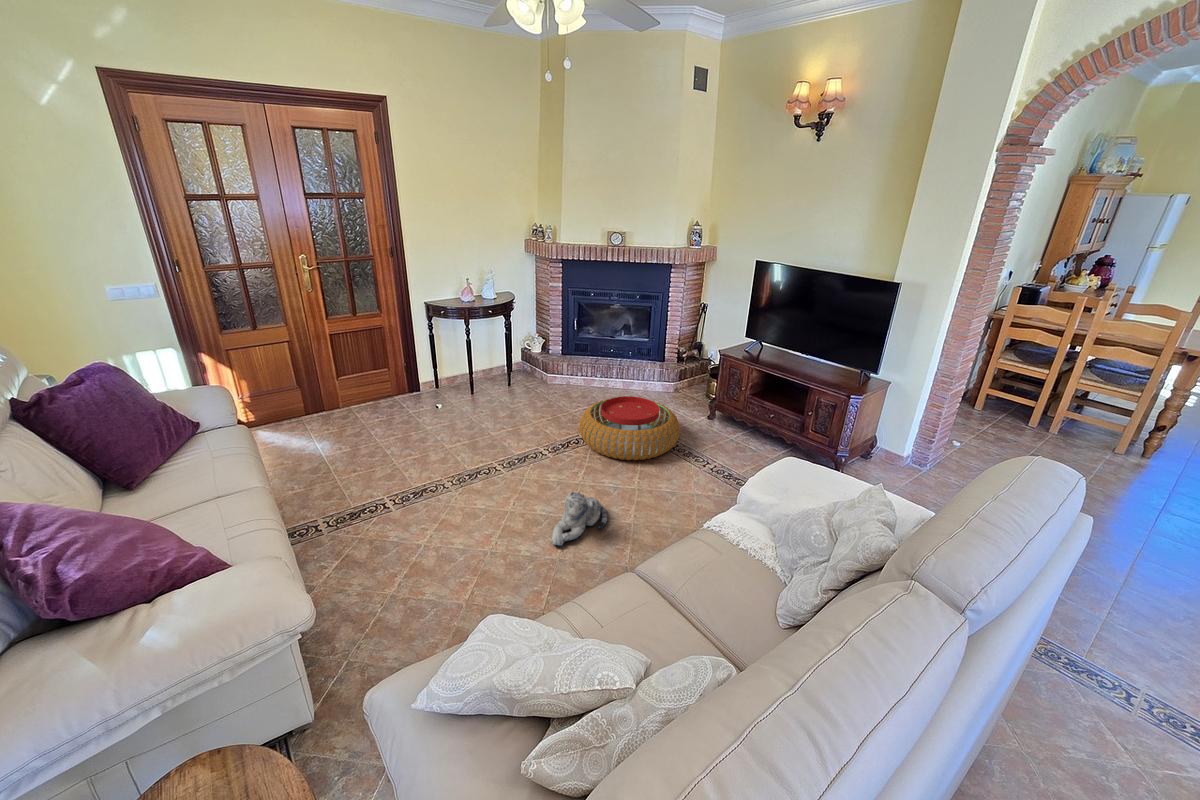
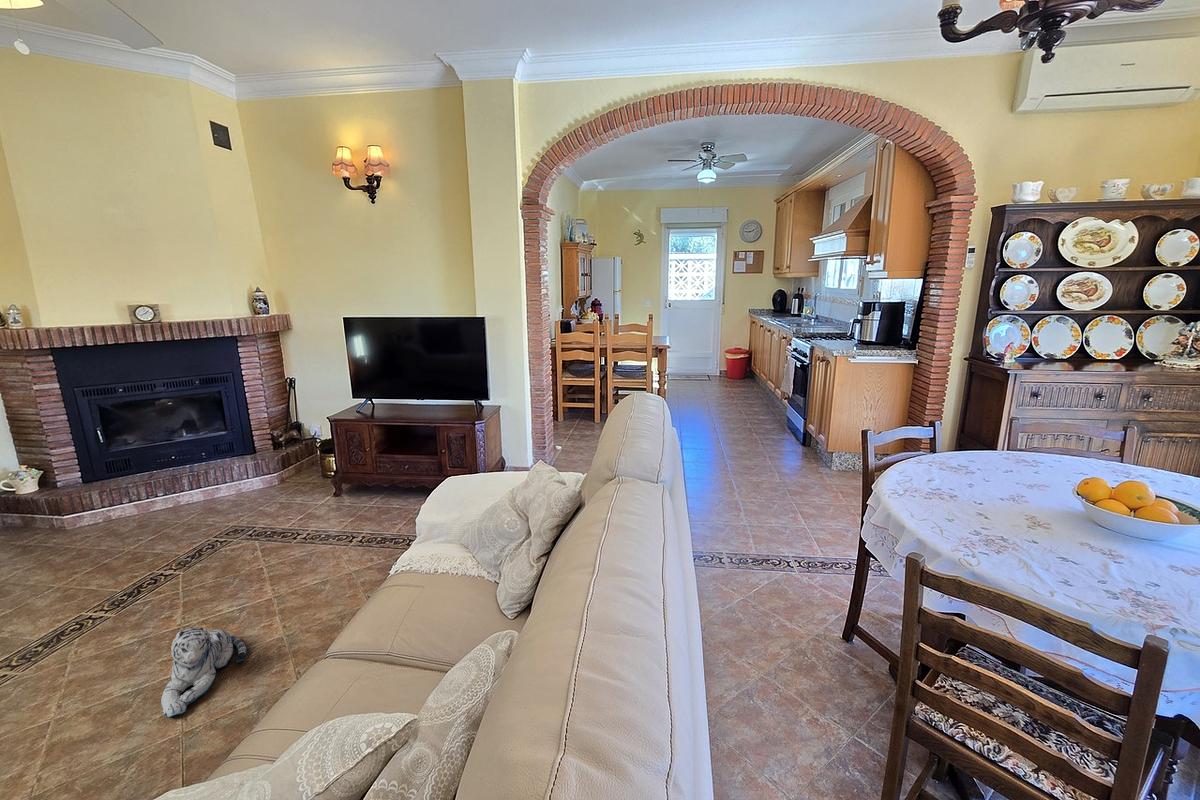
pouf: present [579,396,680,460] -> none [152,494,309,581]

